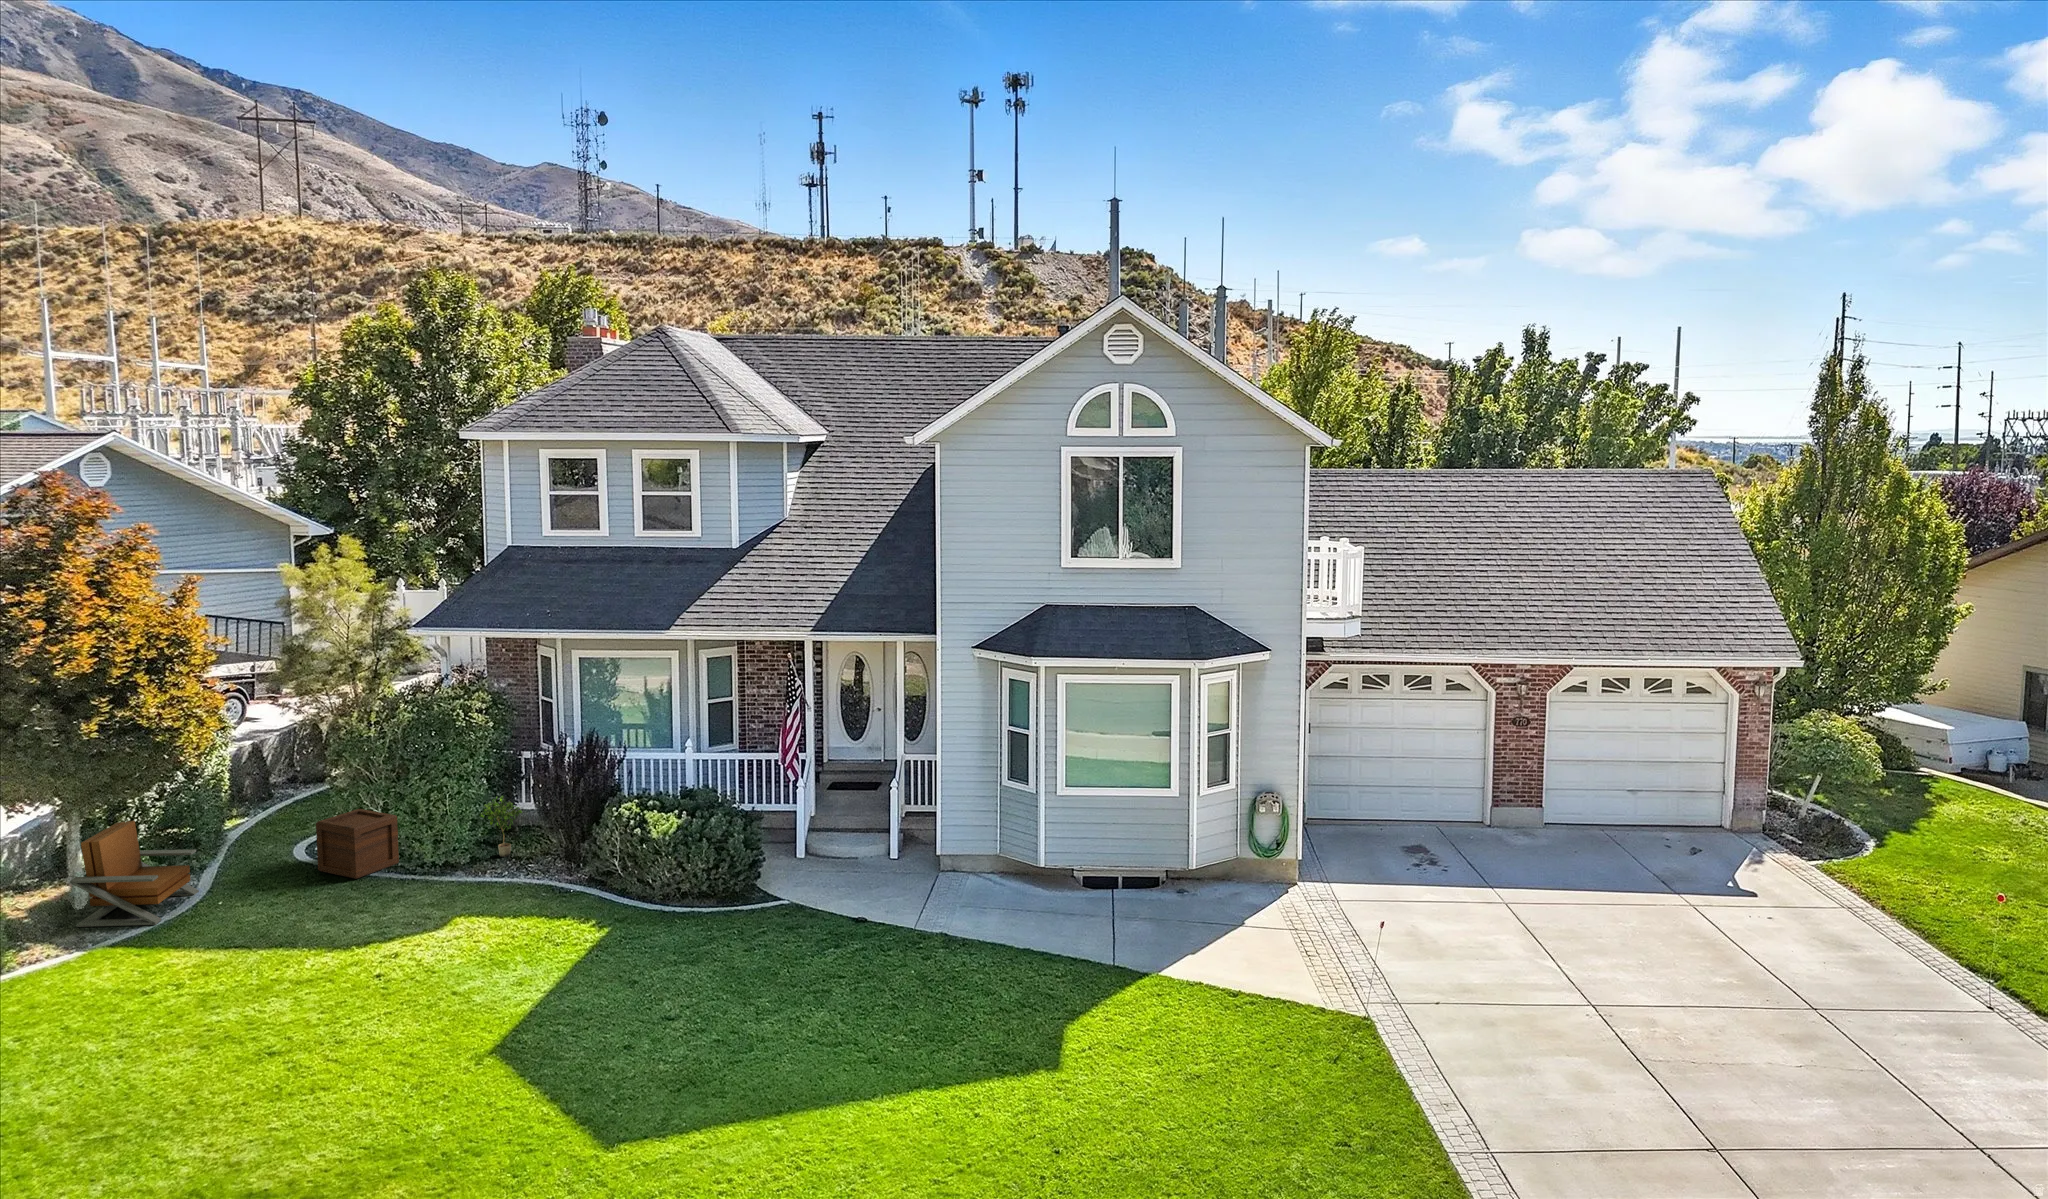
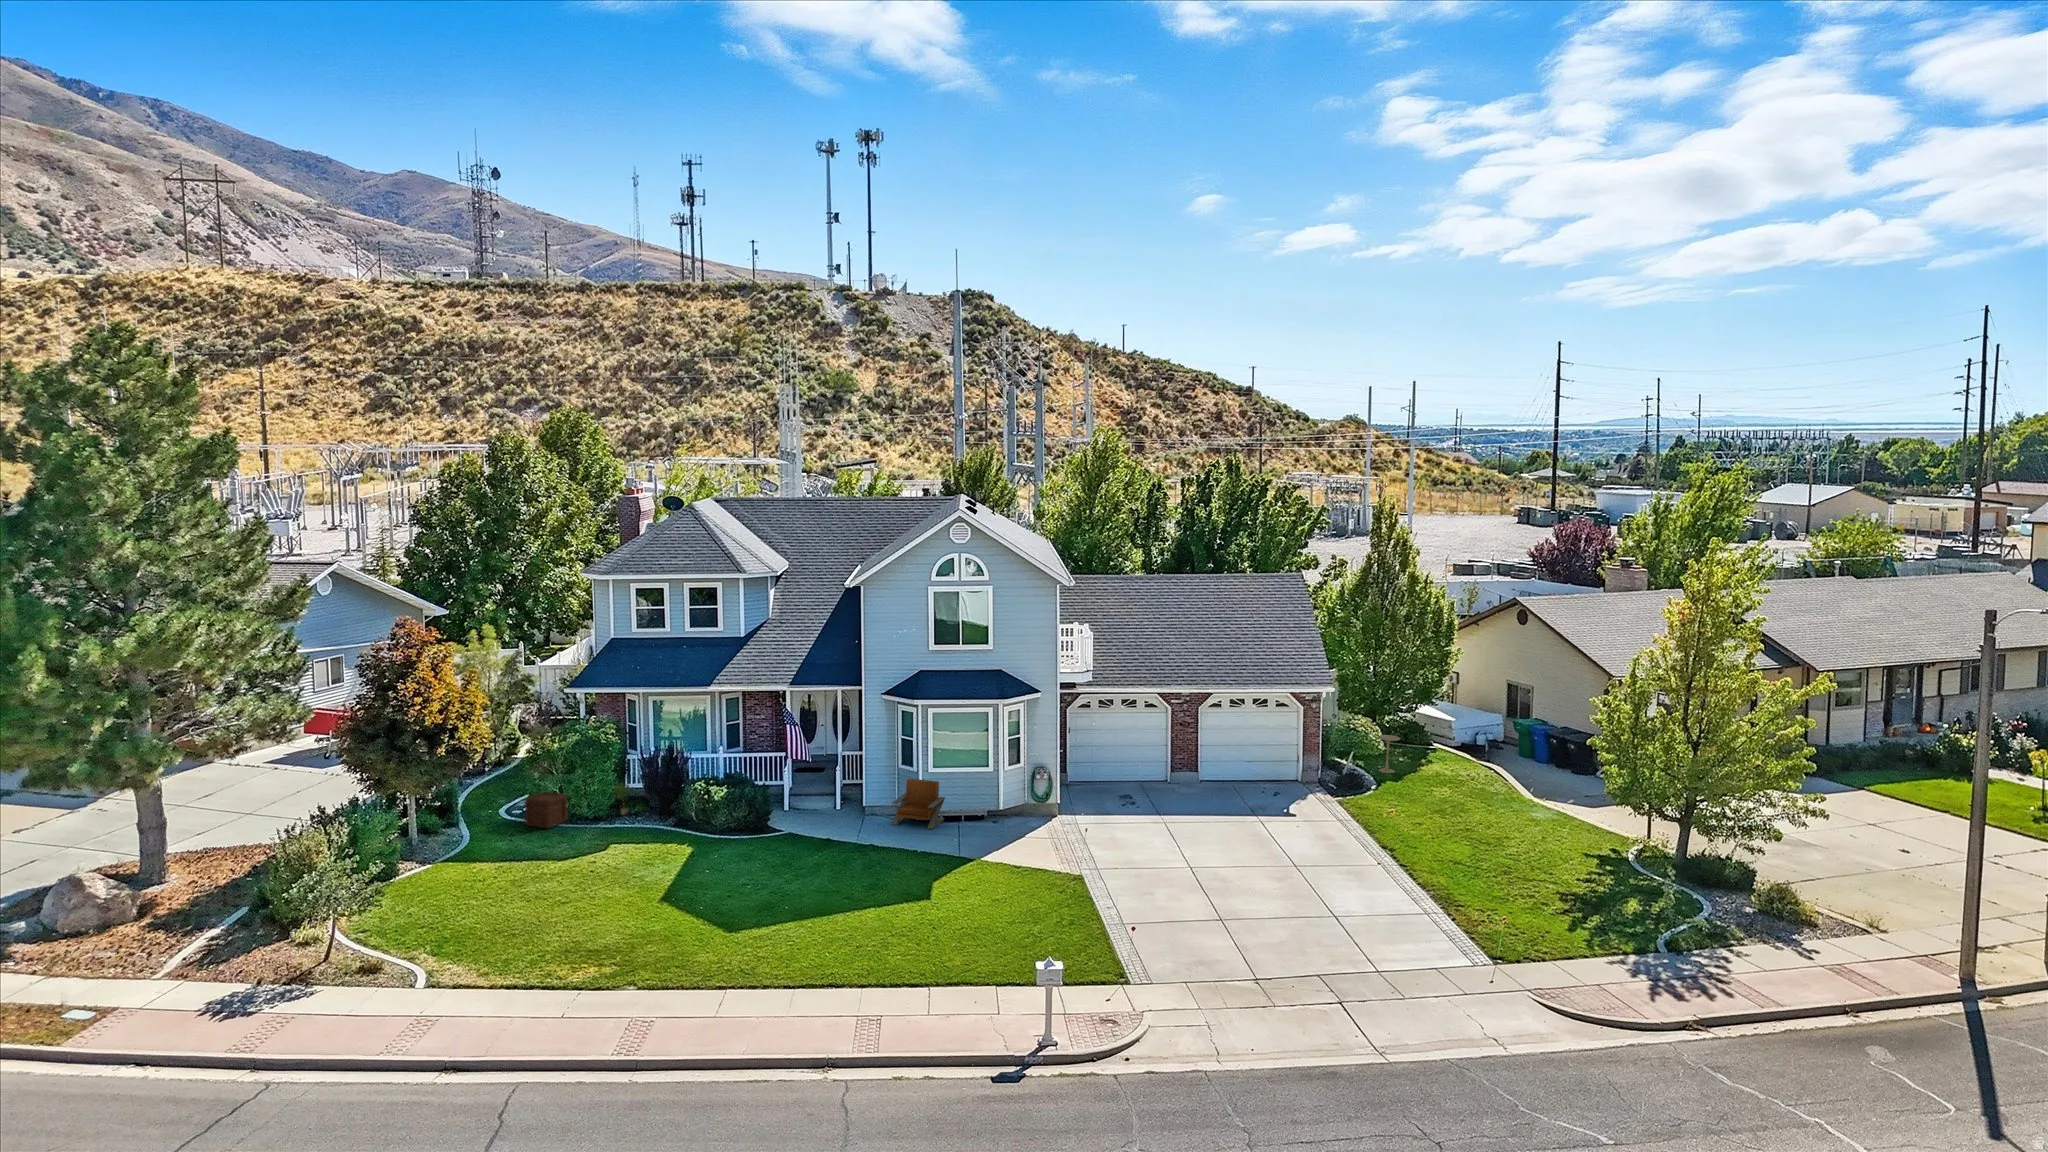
pedestal table: none [1857,749,1906,819] -> present [1378,735,1400,773]
lounge chair: present [70,821,199,927] -> present [892,779,945,829]

